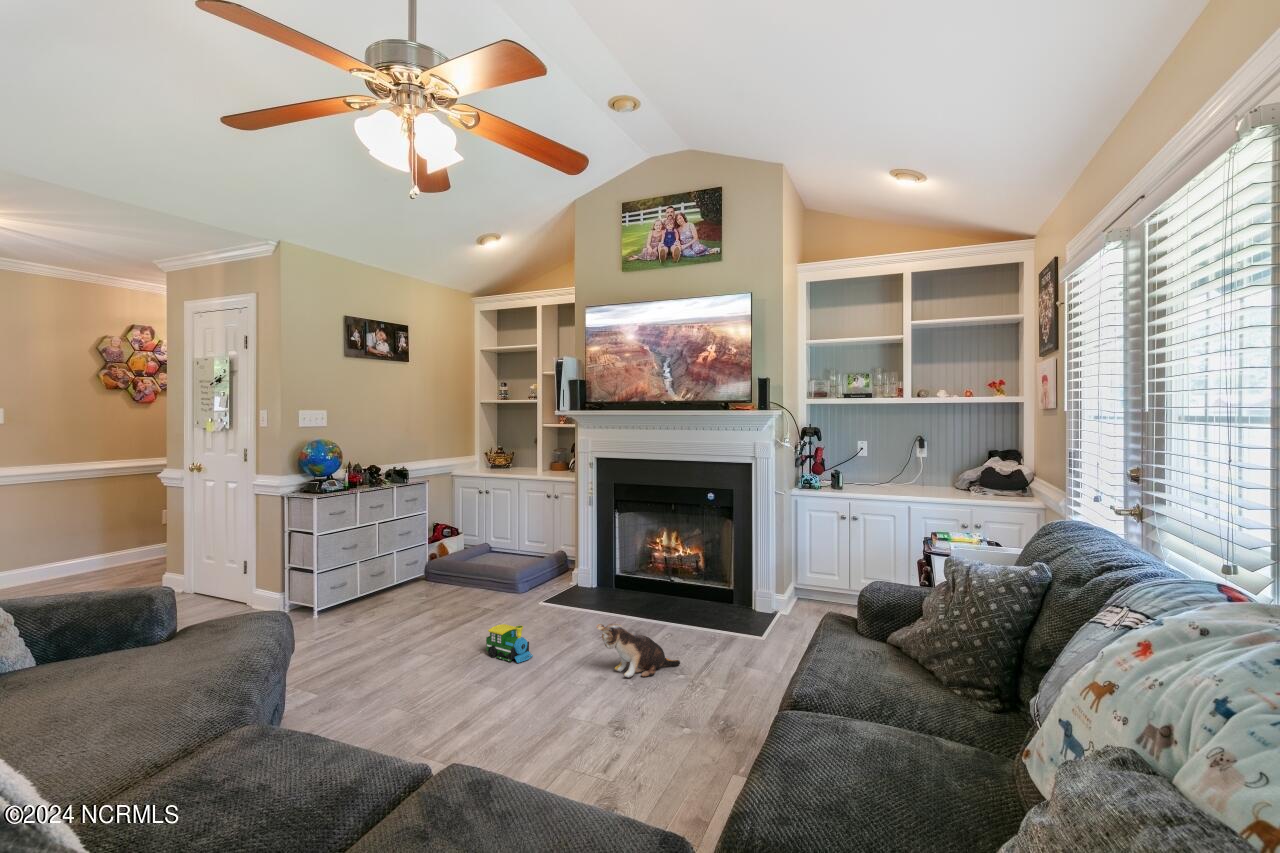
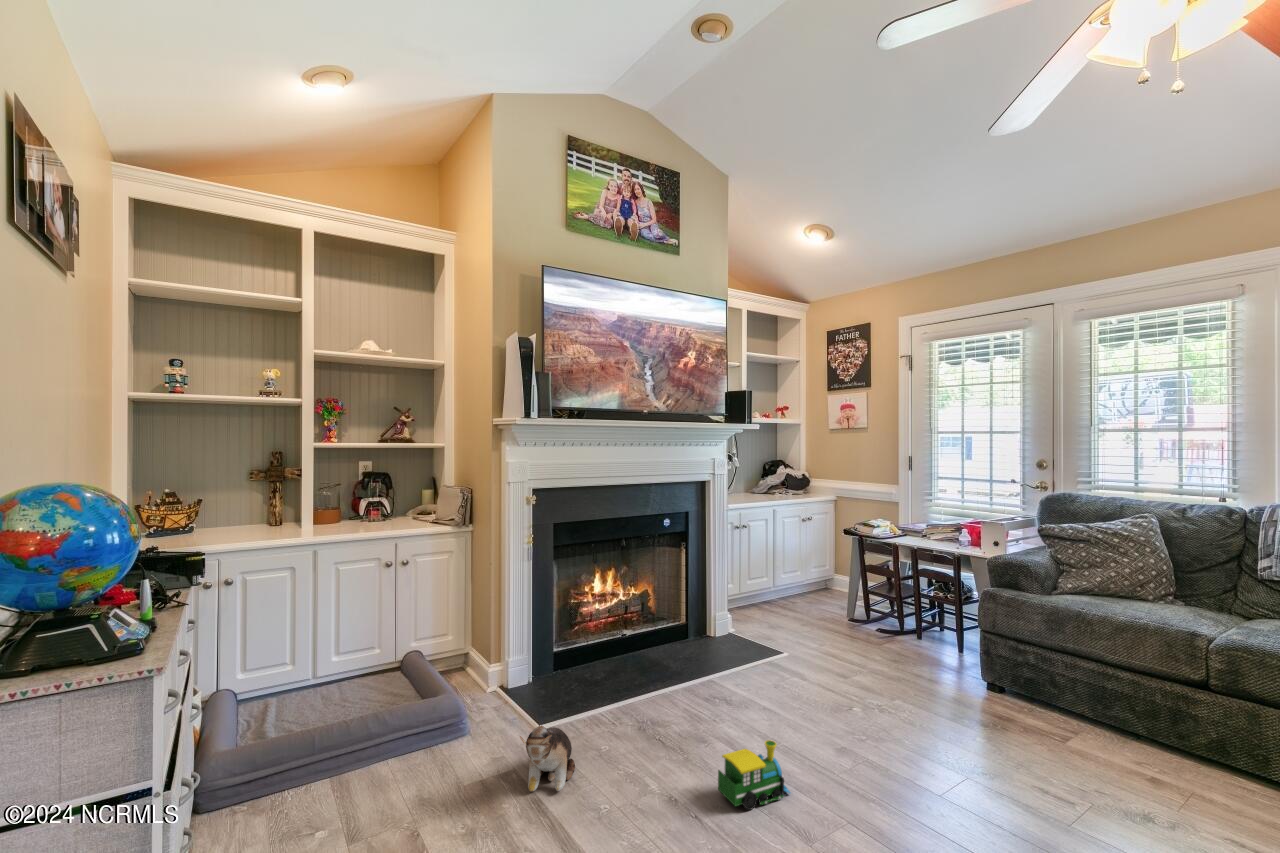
plush toy: present [597,624,680,677] -> present [520,726,575,792]

